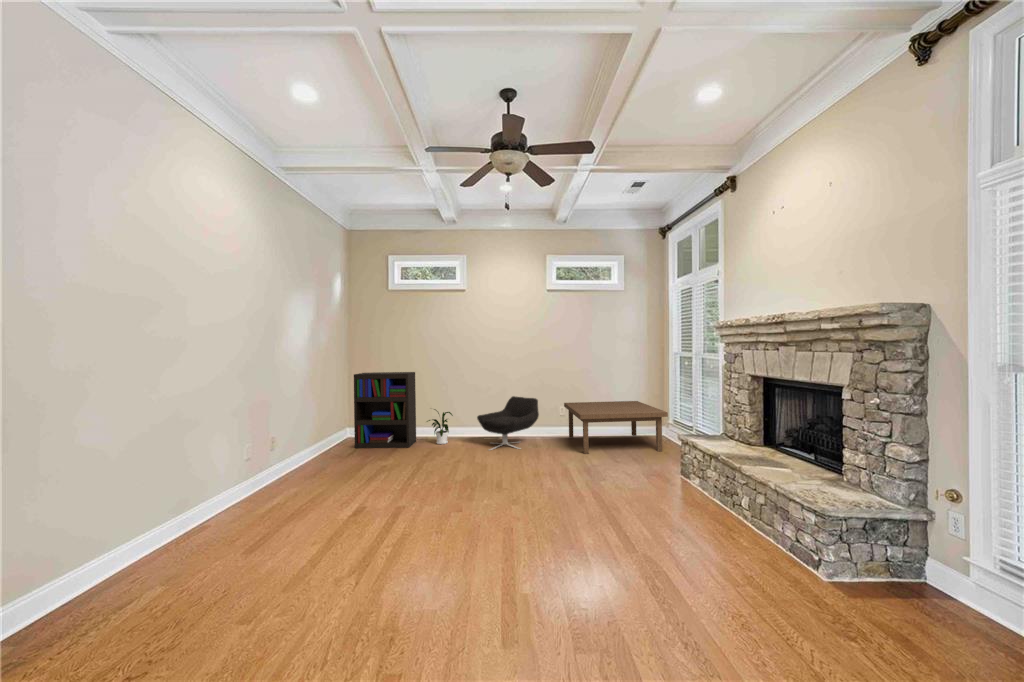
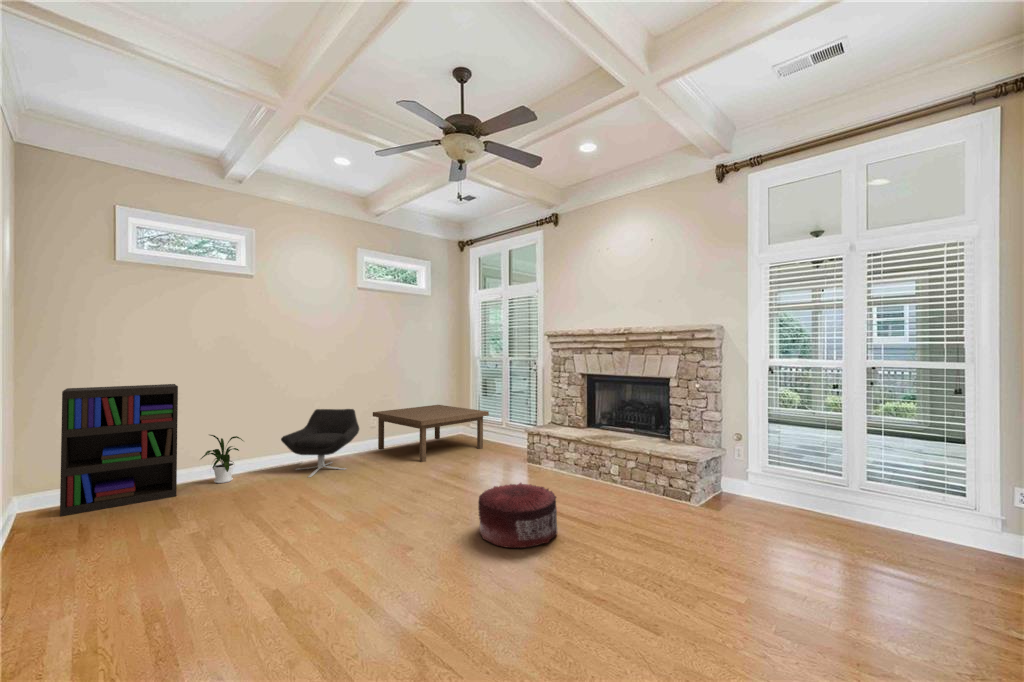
pouf: none [512,482,595,549] -> present [478,483,557,548]

